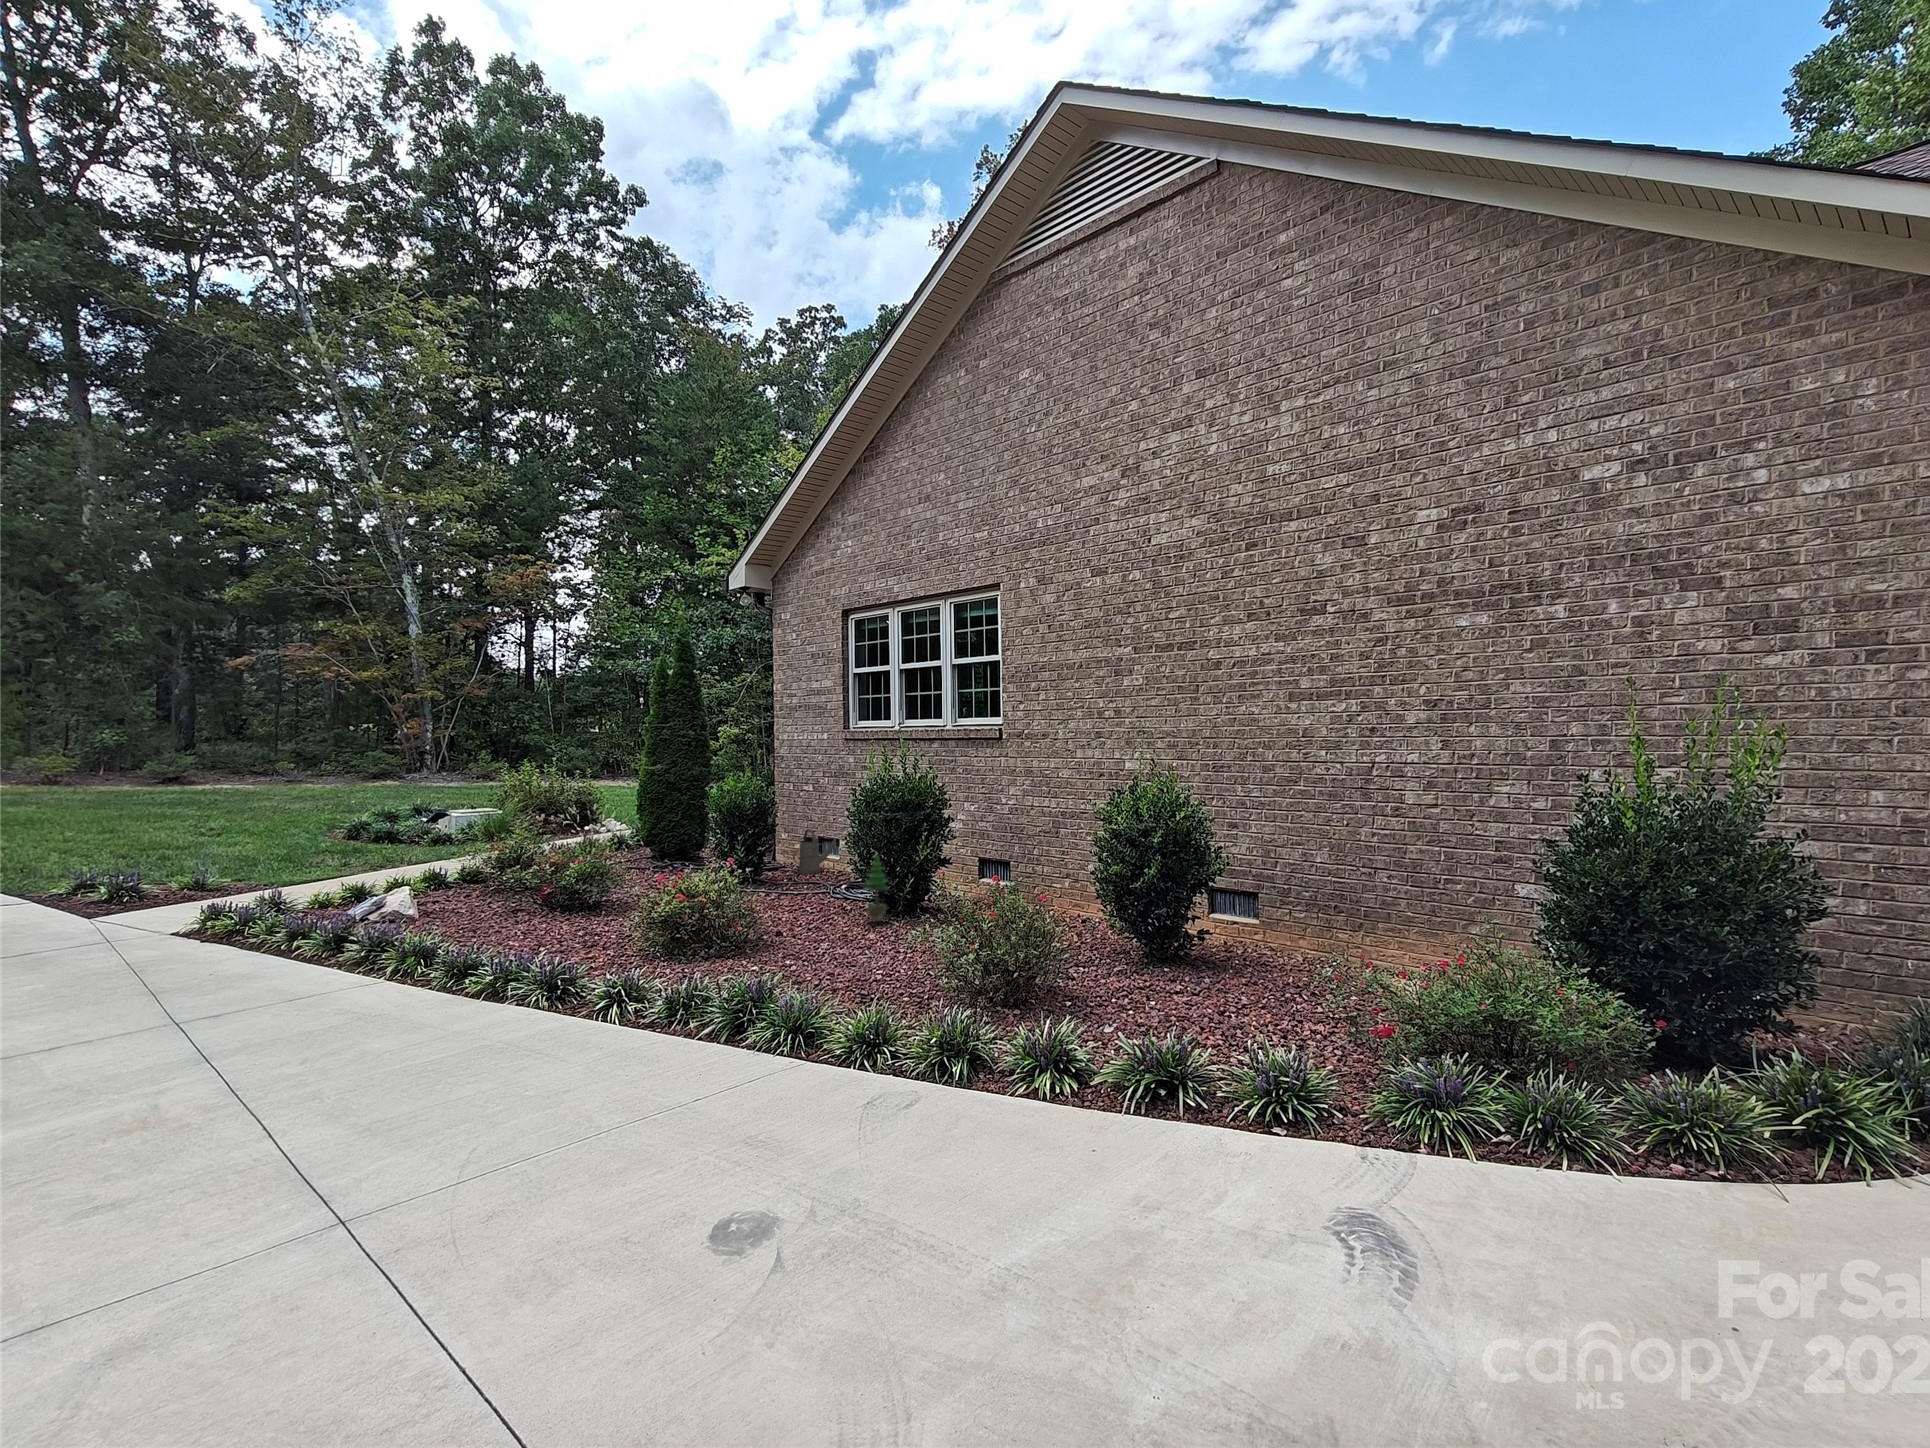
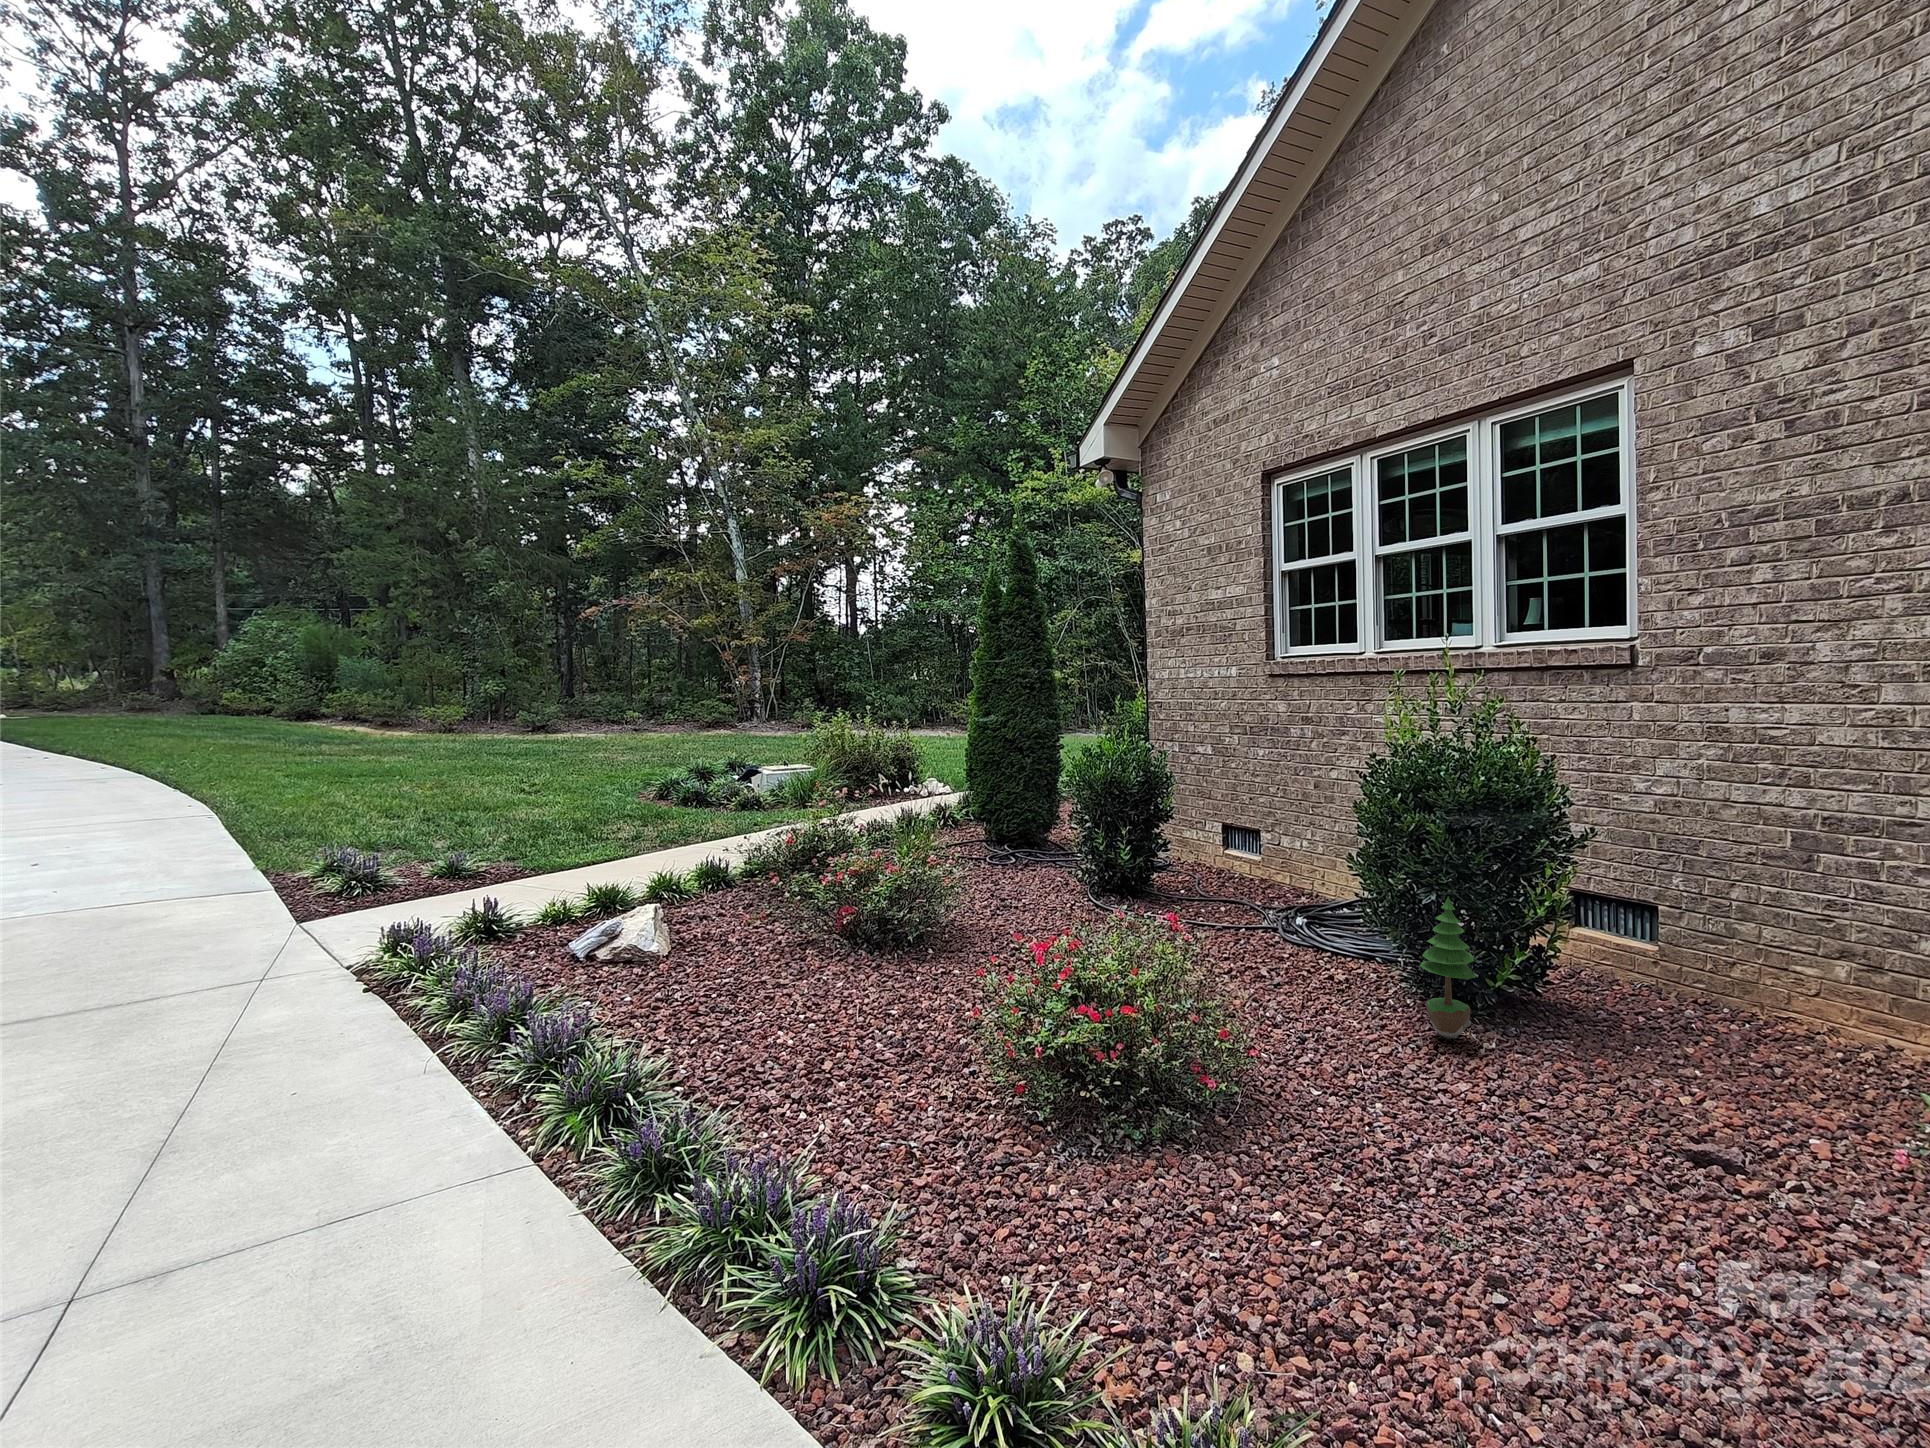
watering can: present [793,829,836,874] -> none [1192,812,1259,883]

